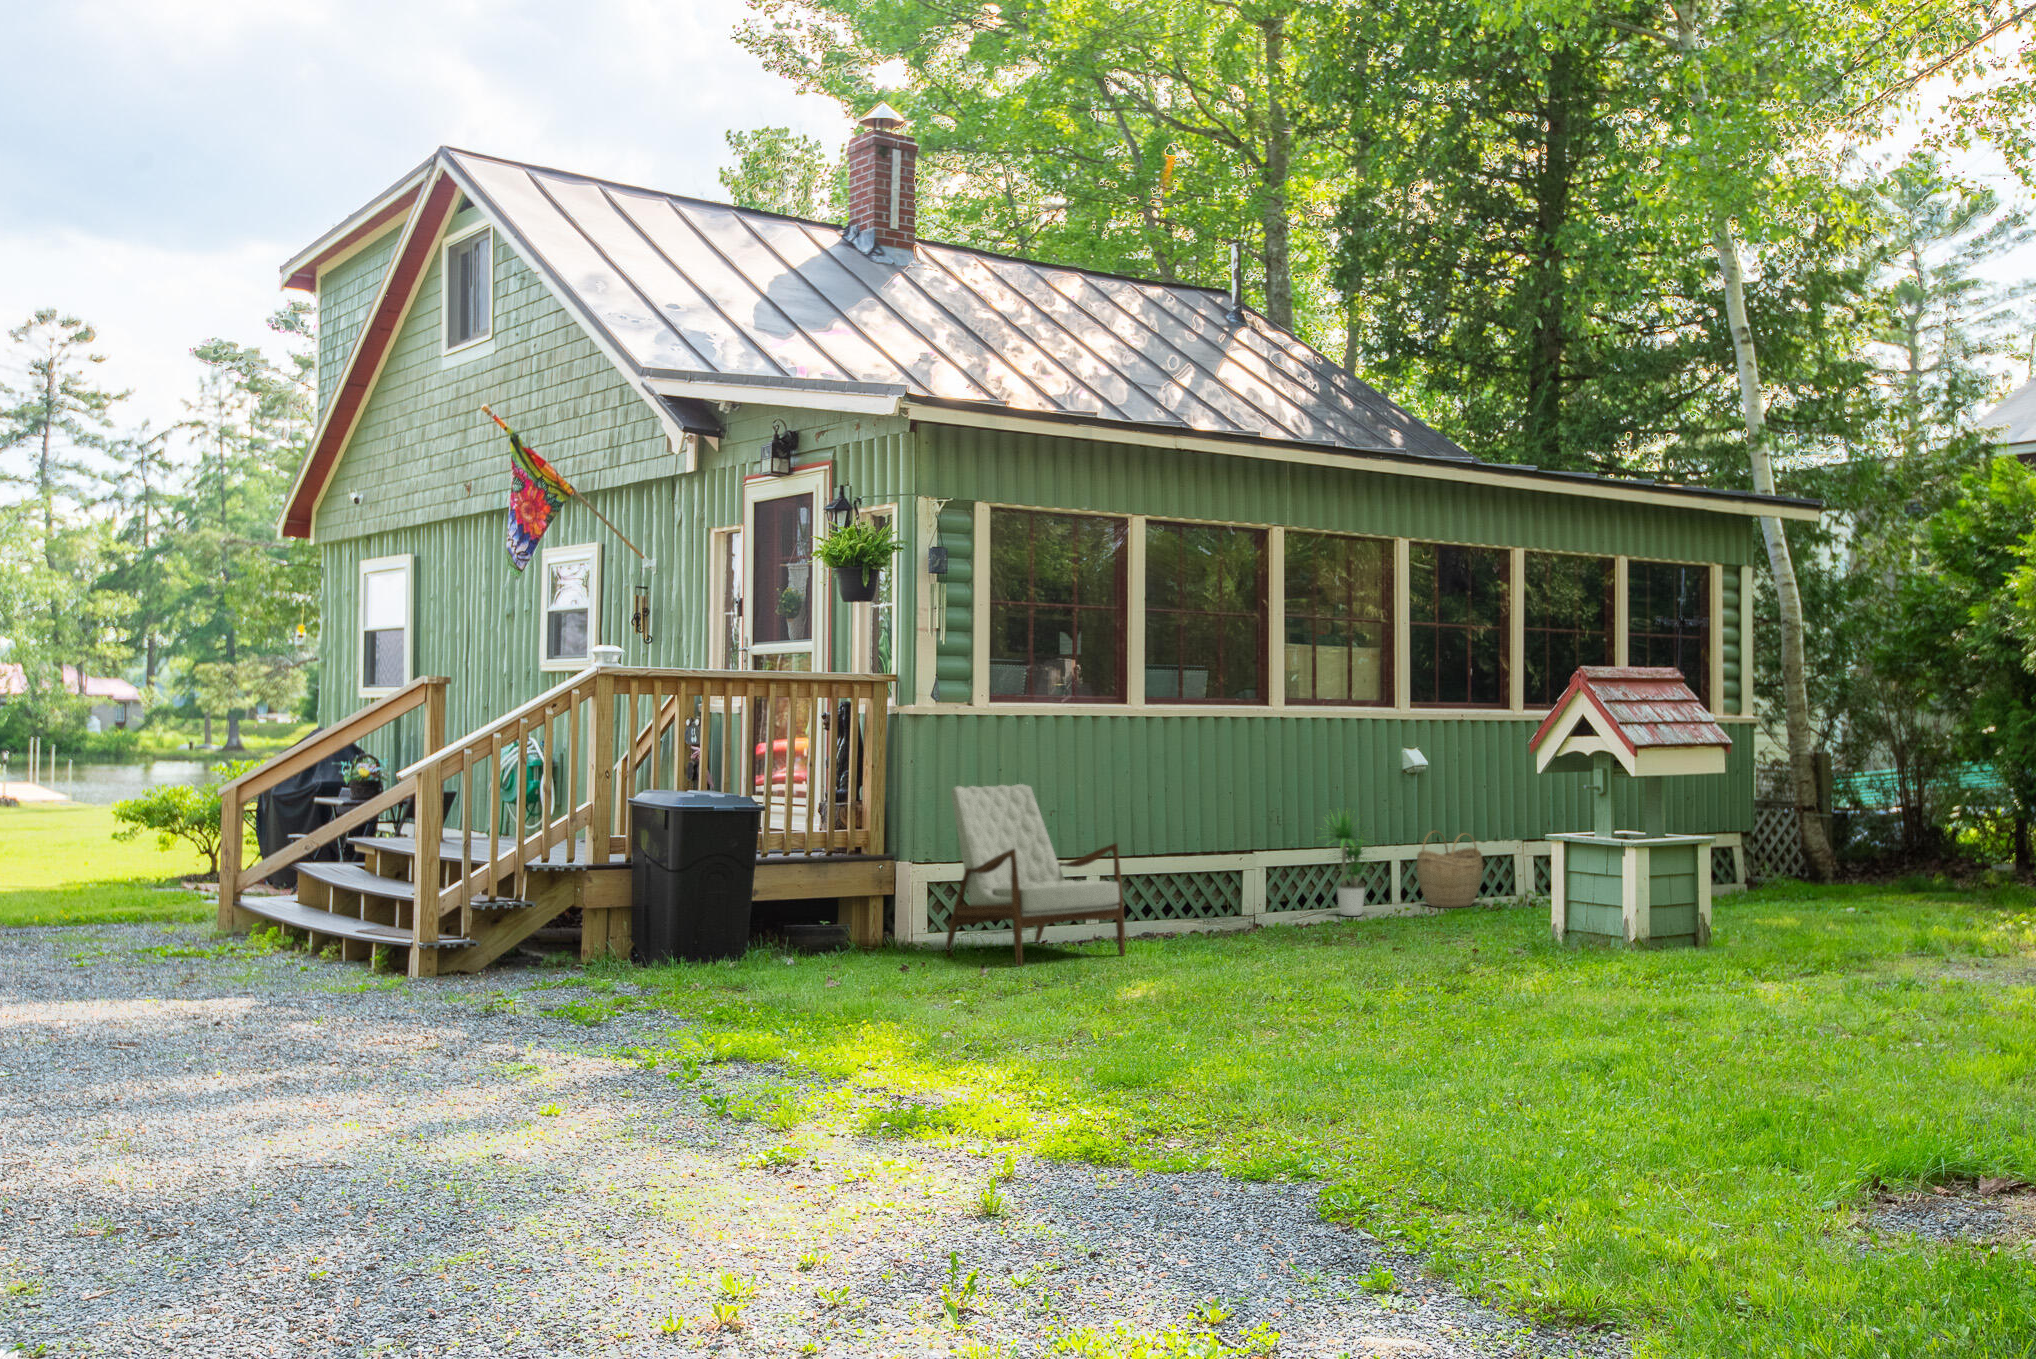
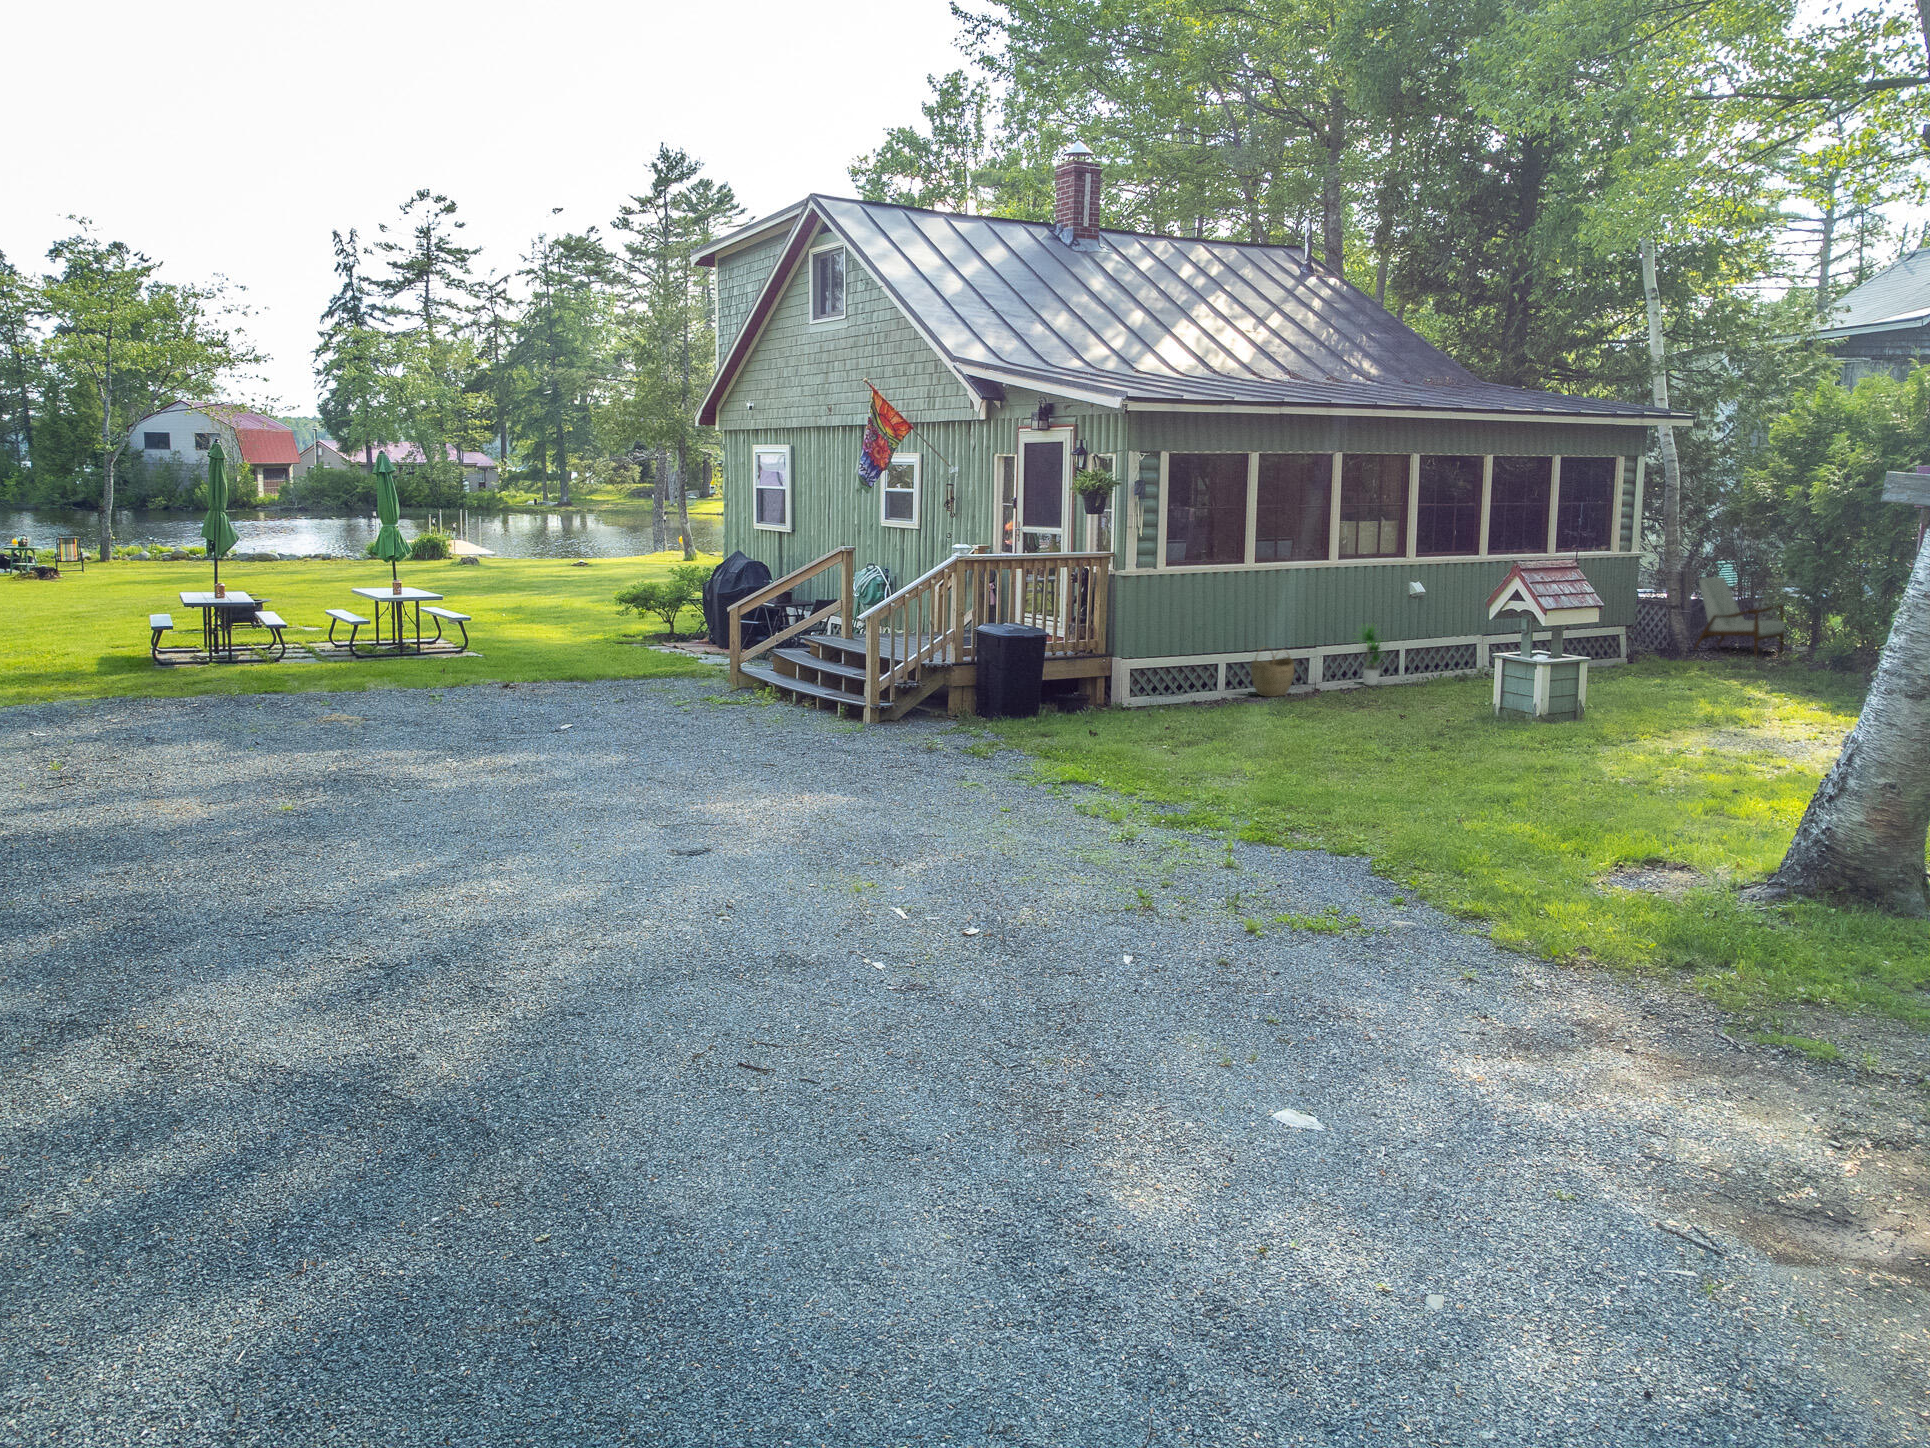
armchair: present [946,784,1125,967] -> present [1694,577,1784,657]
woven basket: present [1417,831,1483,908] -> present [1251,646,1294,697]

